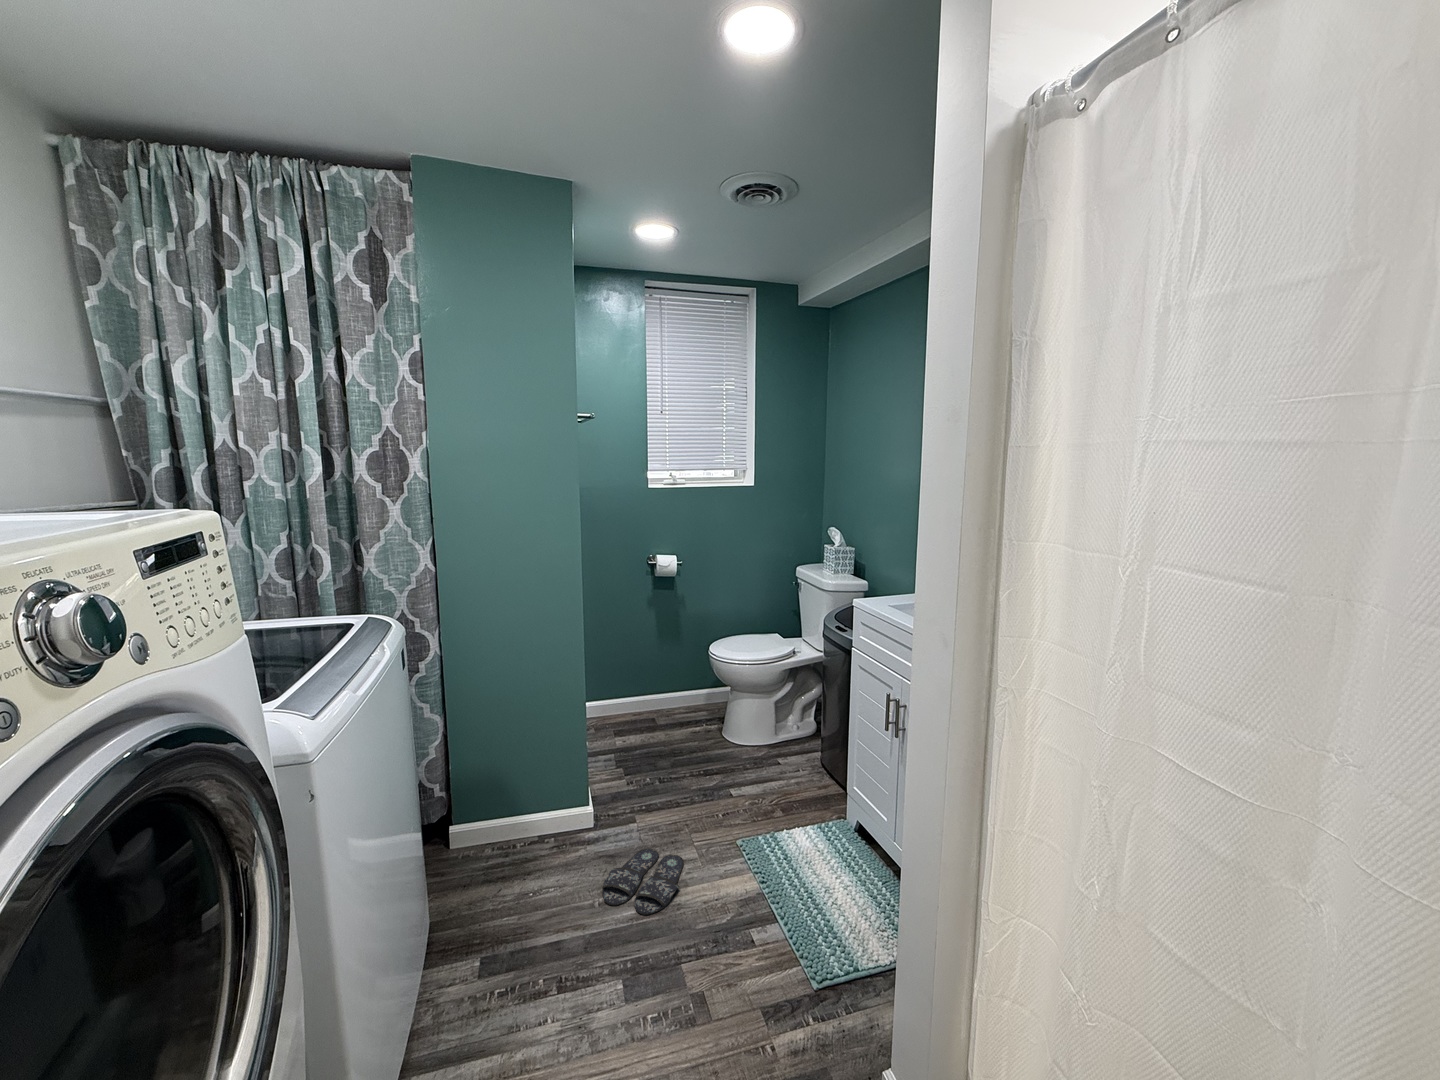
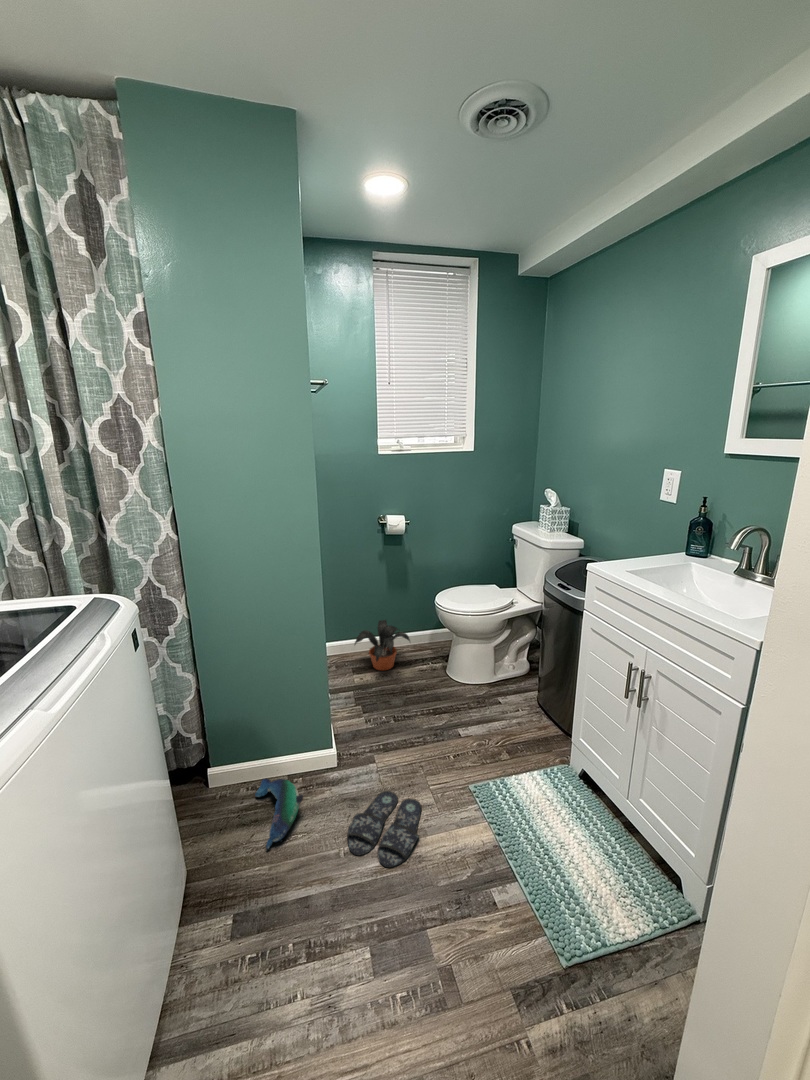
potted plant: none [616,676,681,734] -> present [355,620,410,670]
plush toy: none [501,835,556,902] -> present [255,778,303,849]

